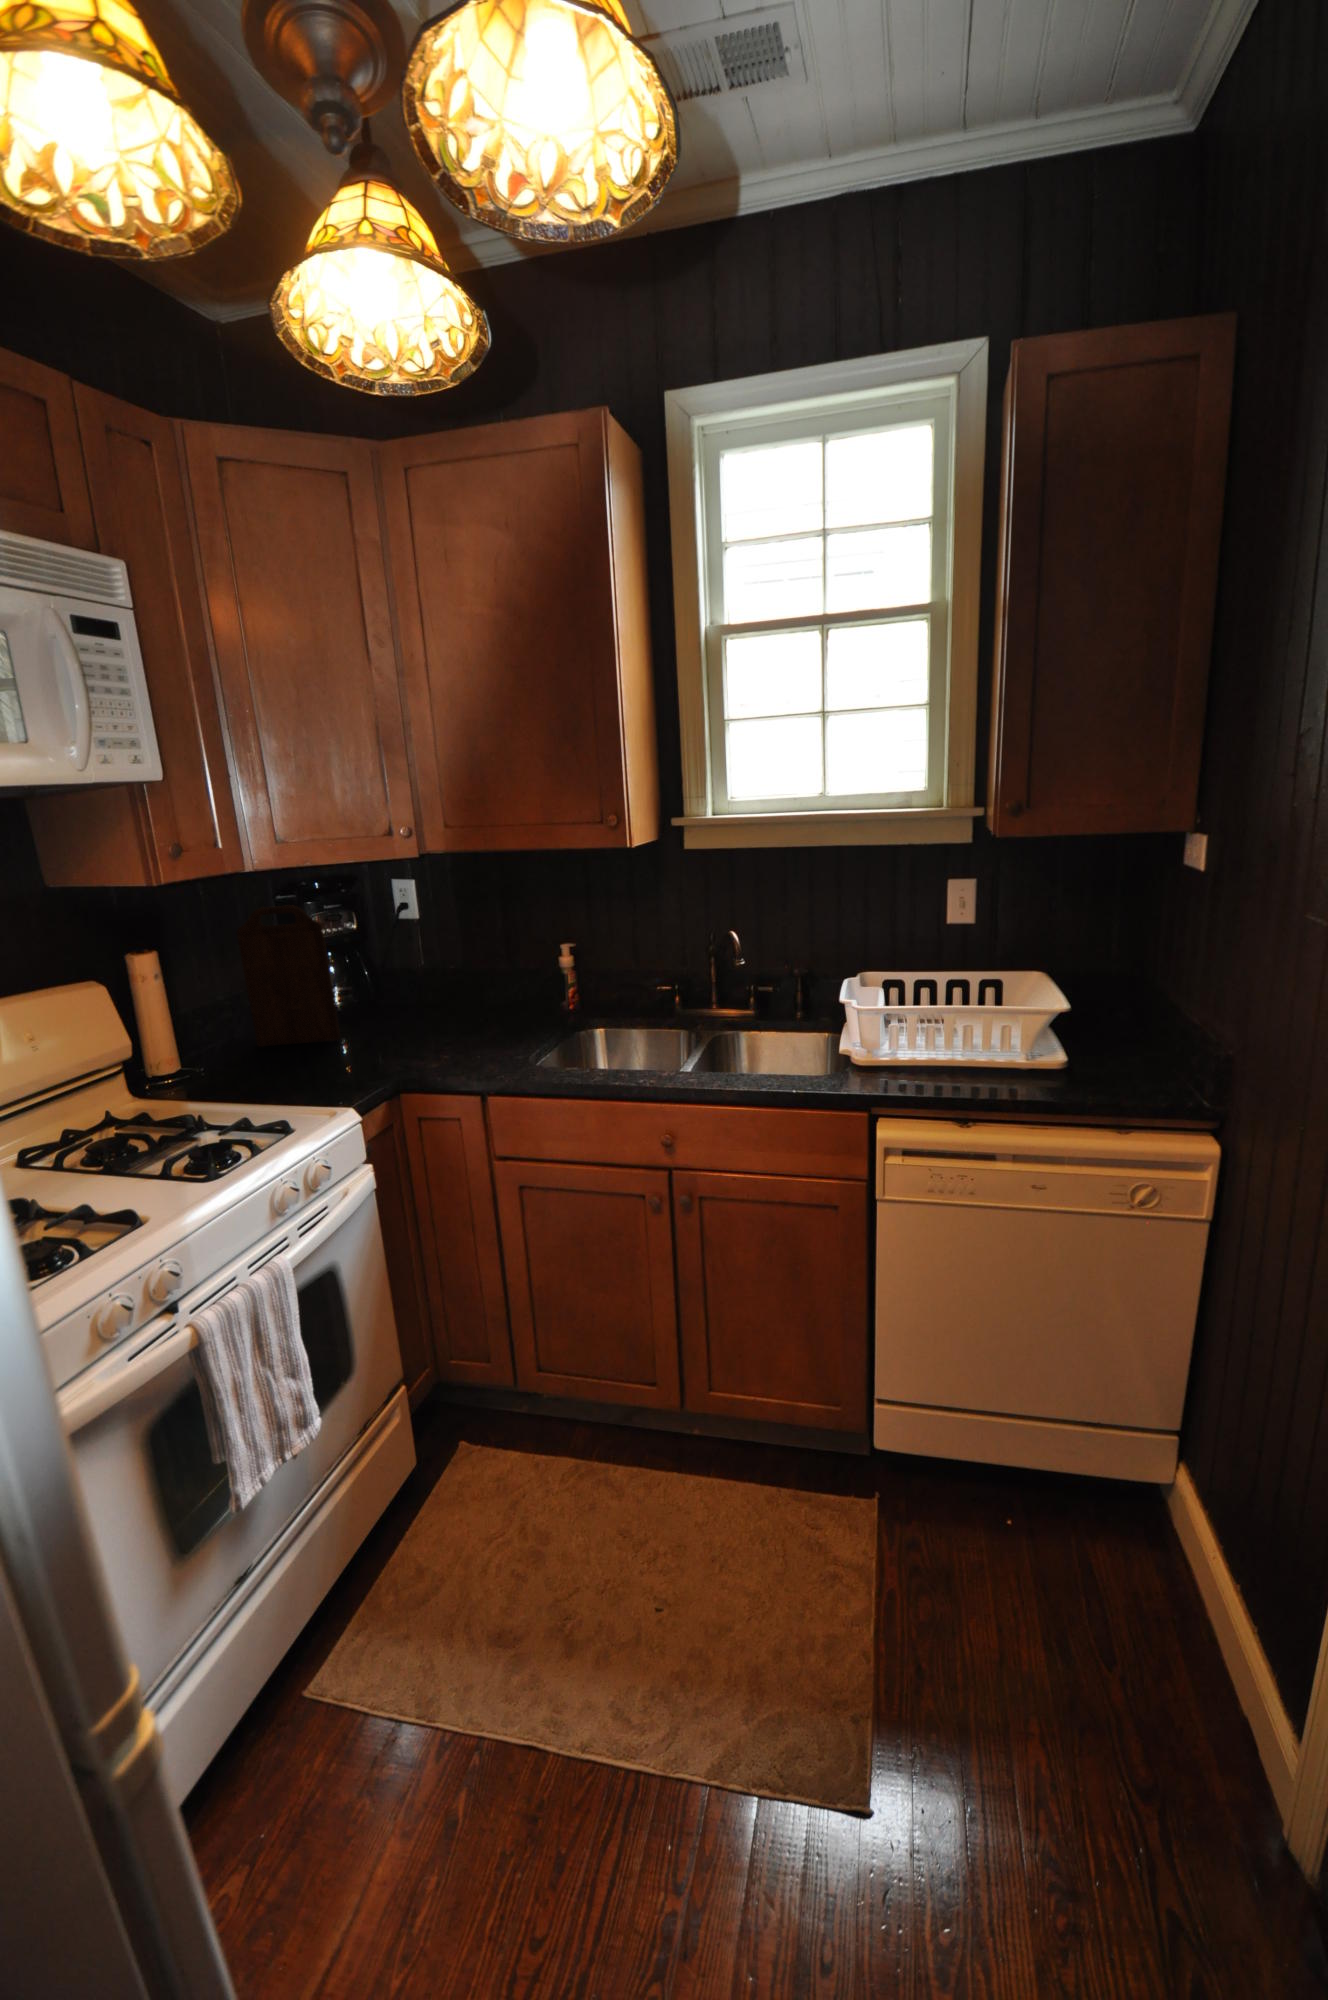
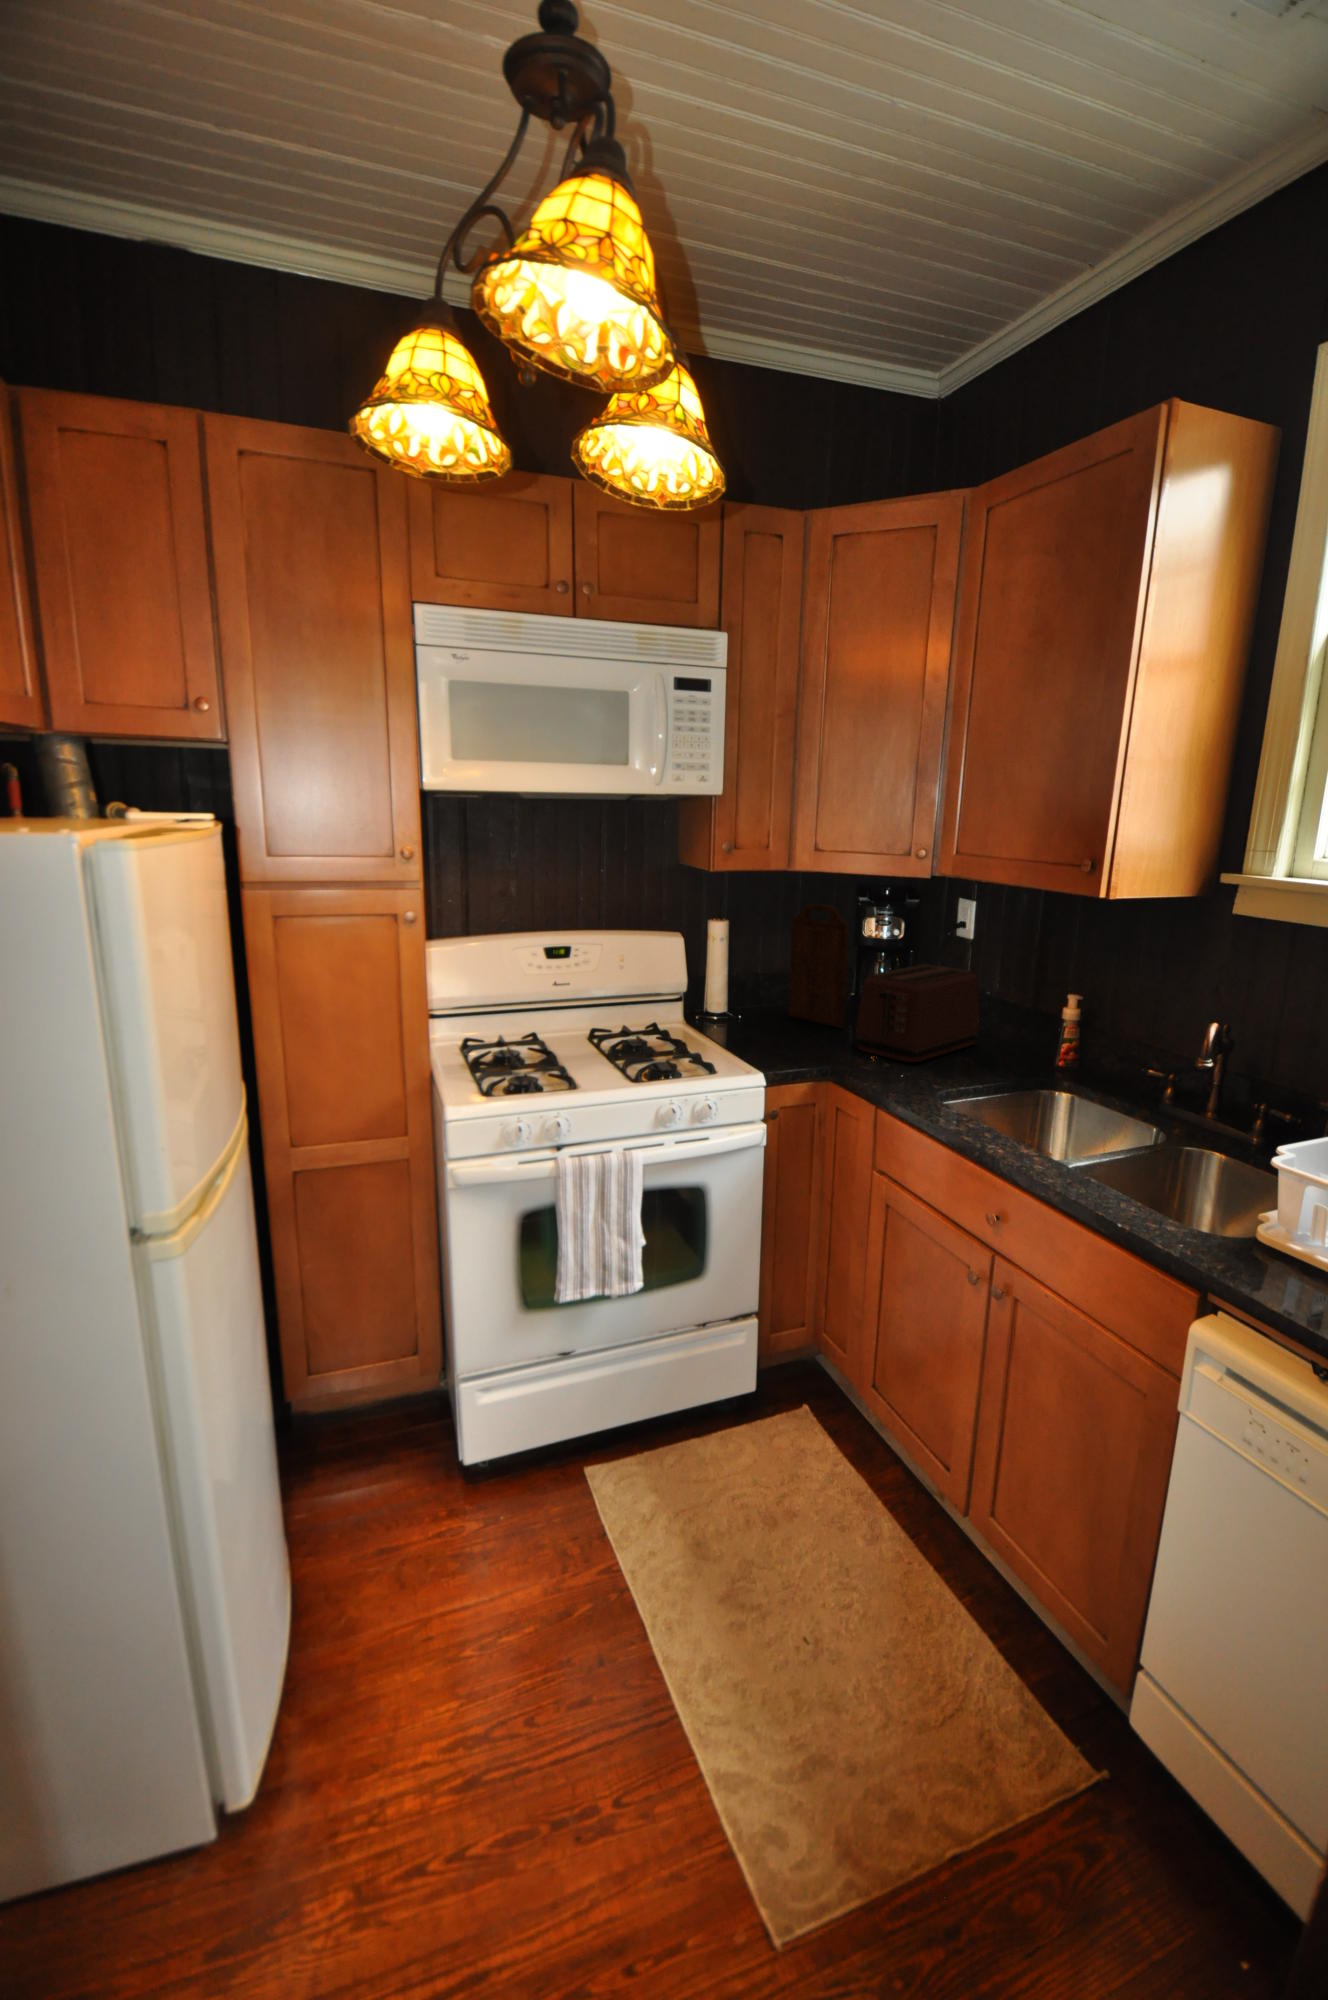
toaster: none [381,945,476,1054] -> present [856,964,979,1062]

